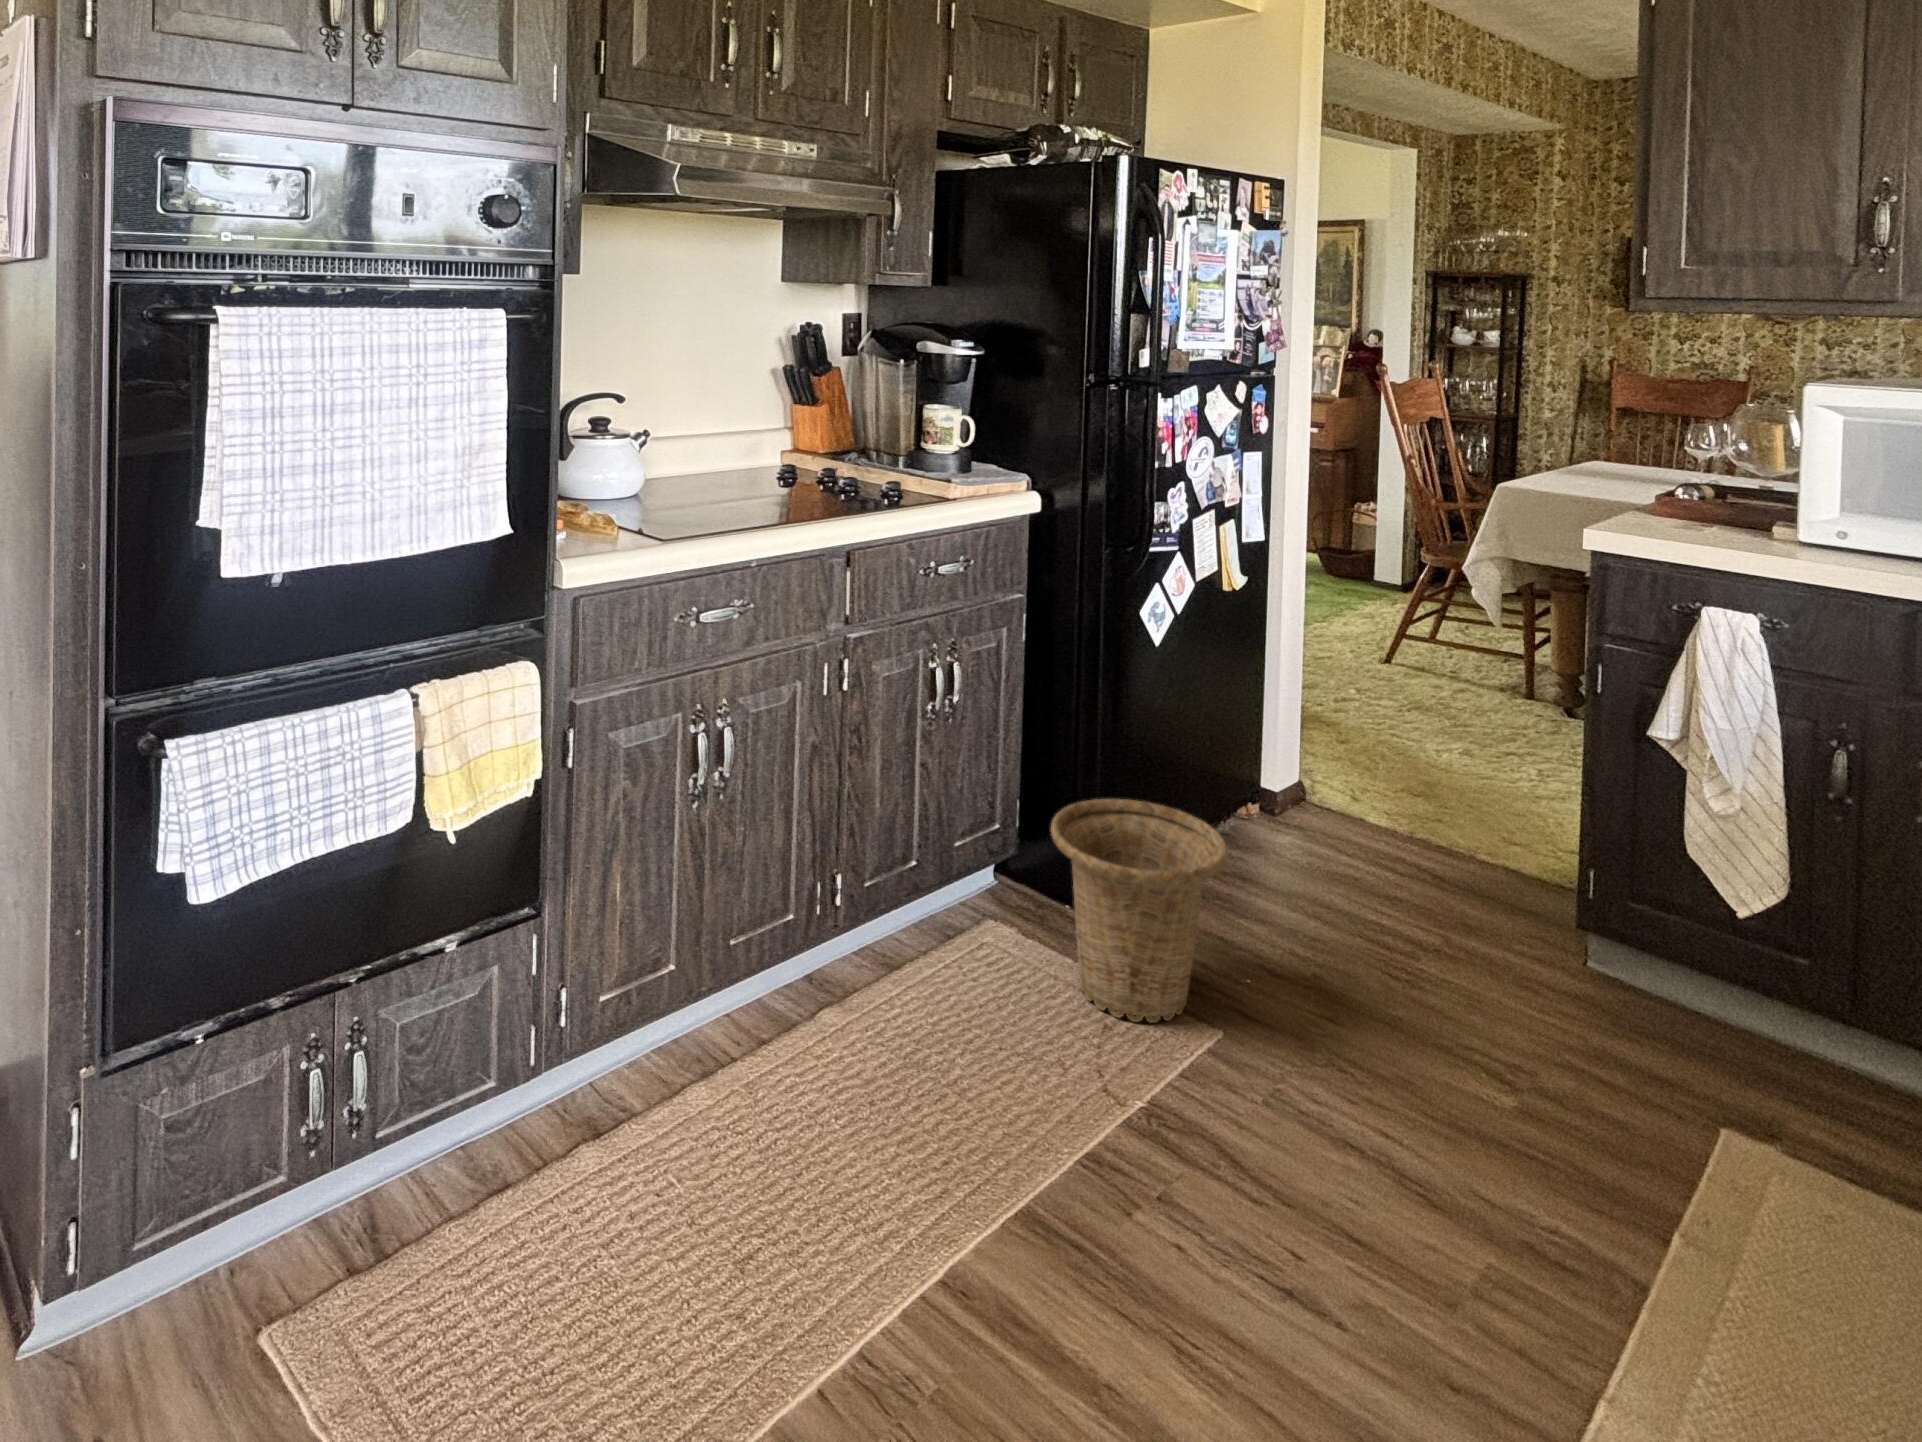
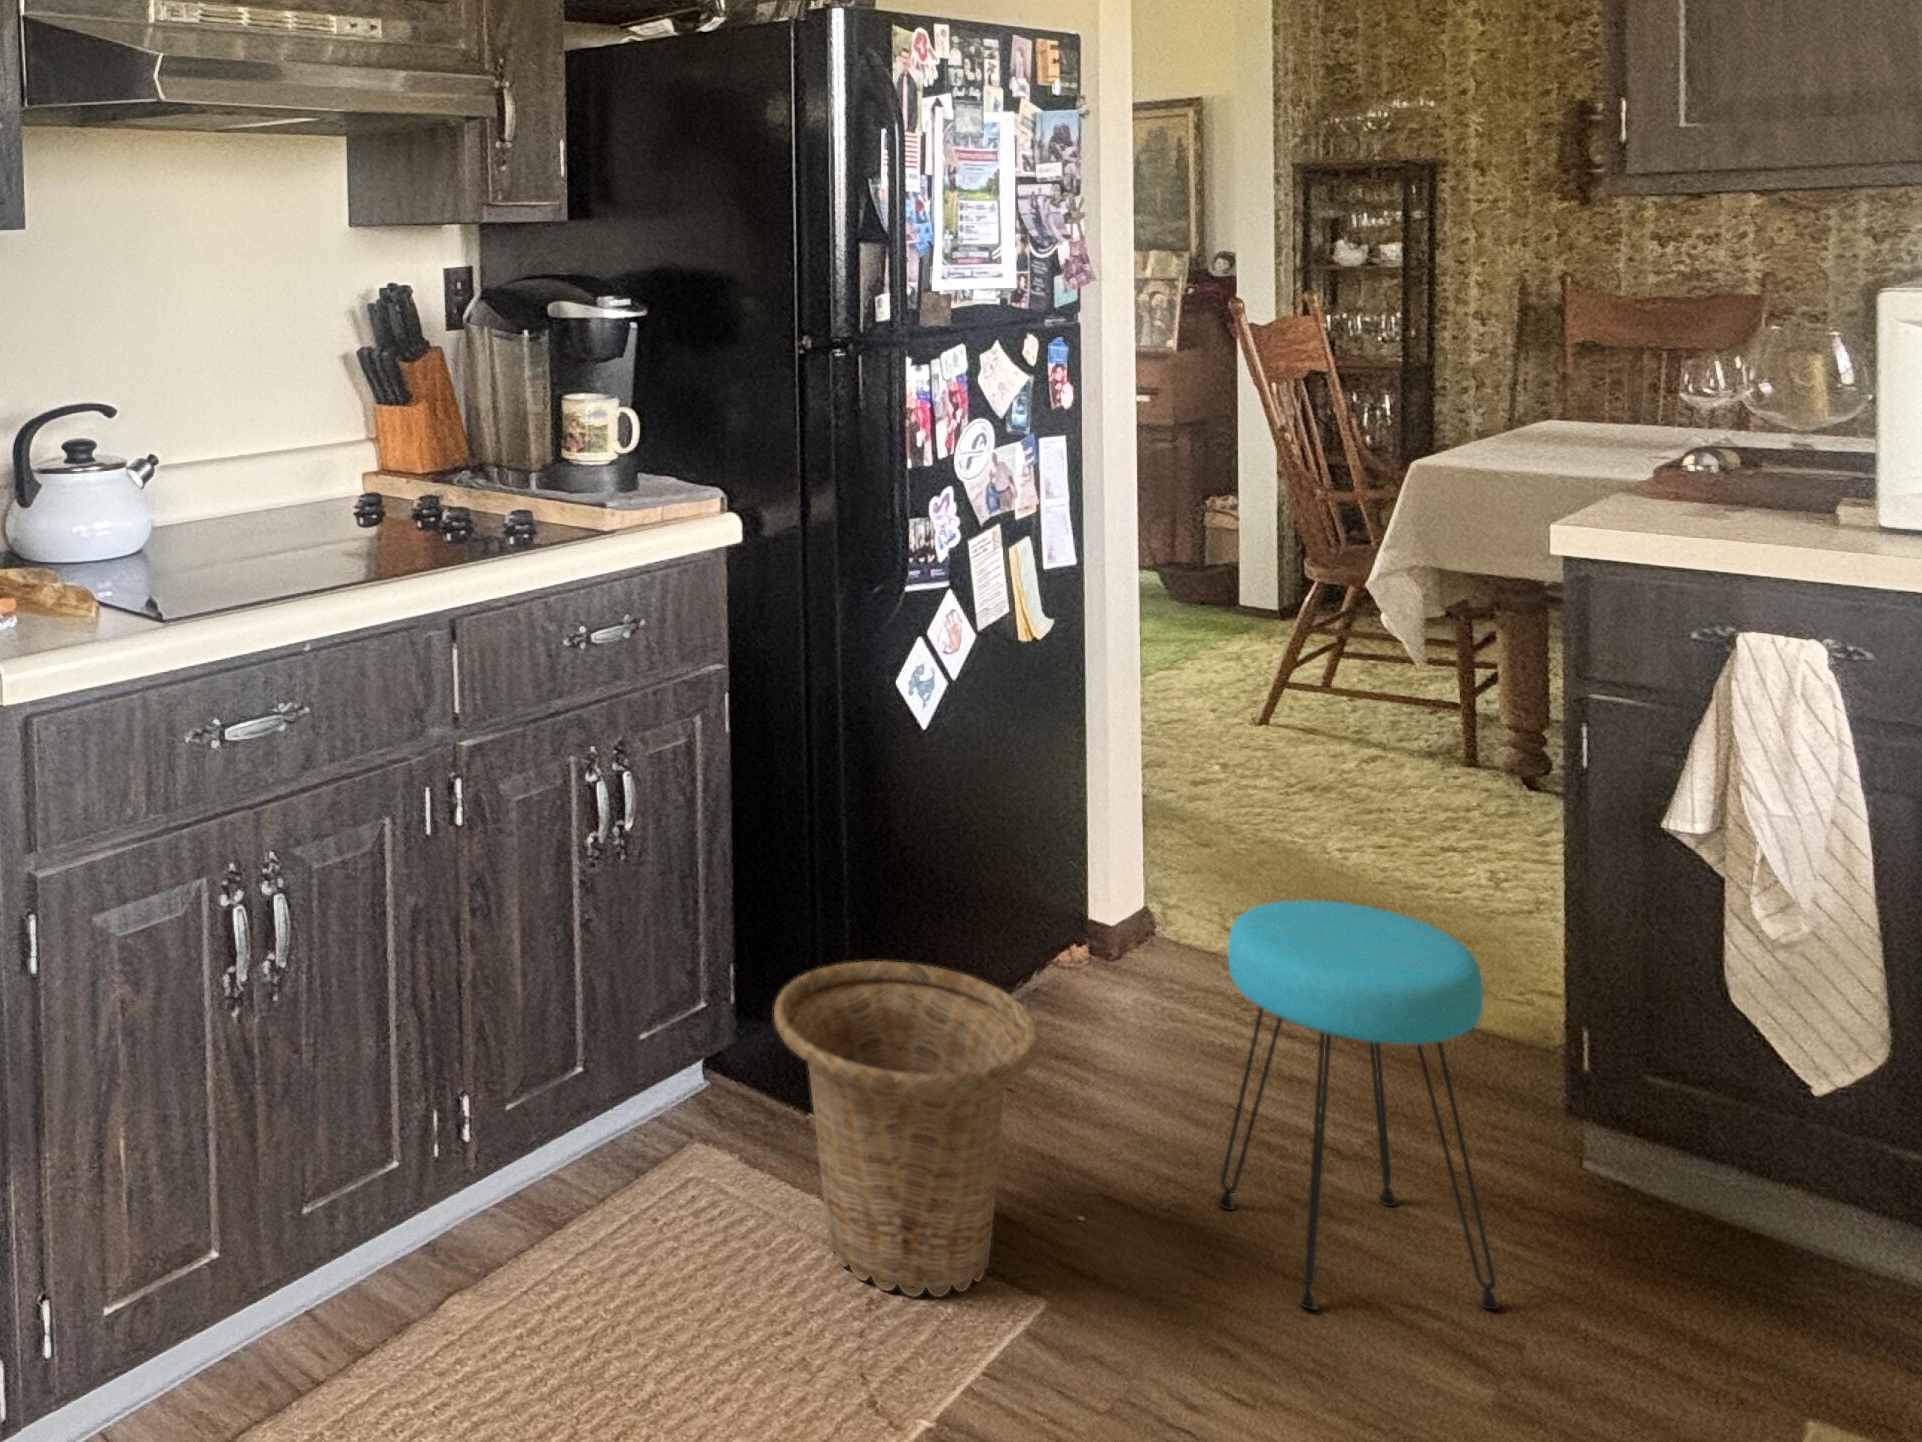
stool: none [1340,772,1525,1048] -> present [1217,900,1500,1310]

